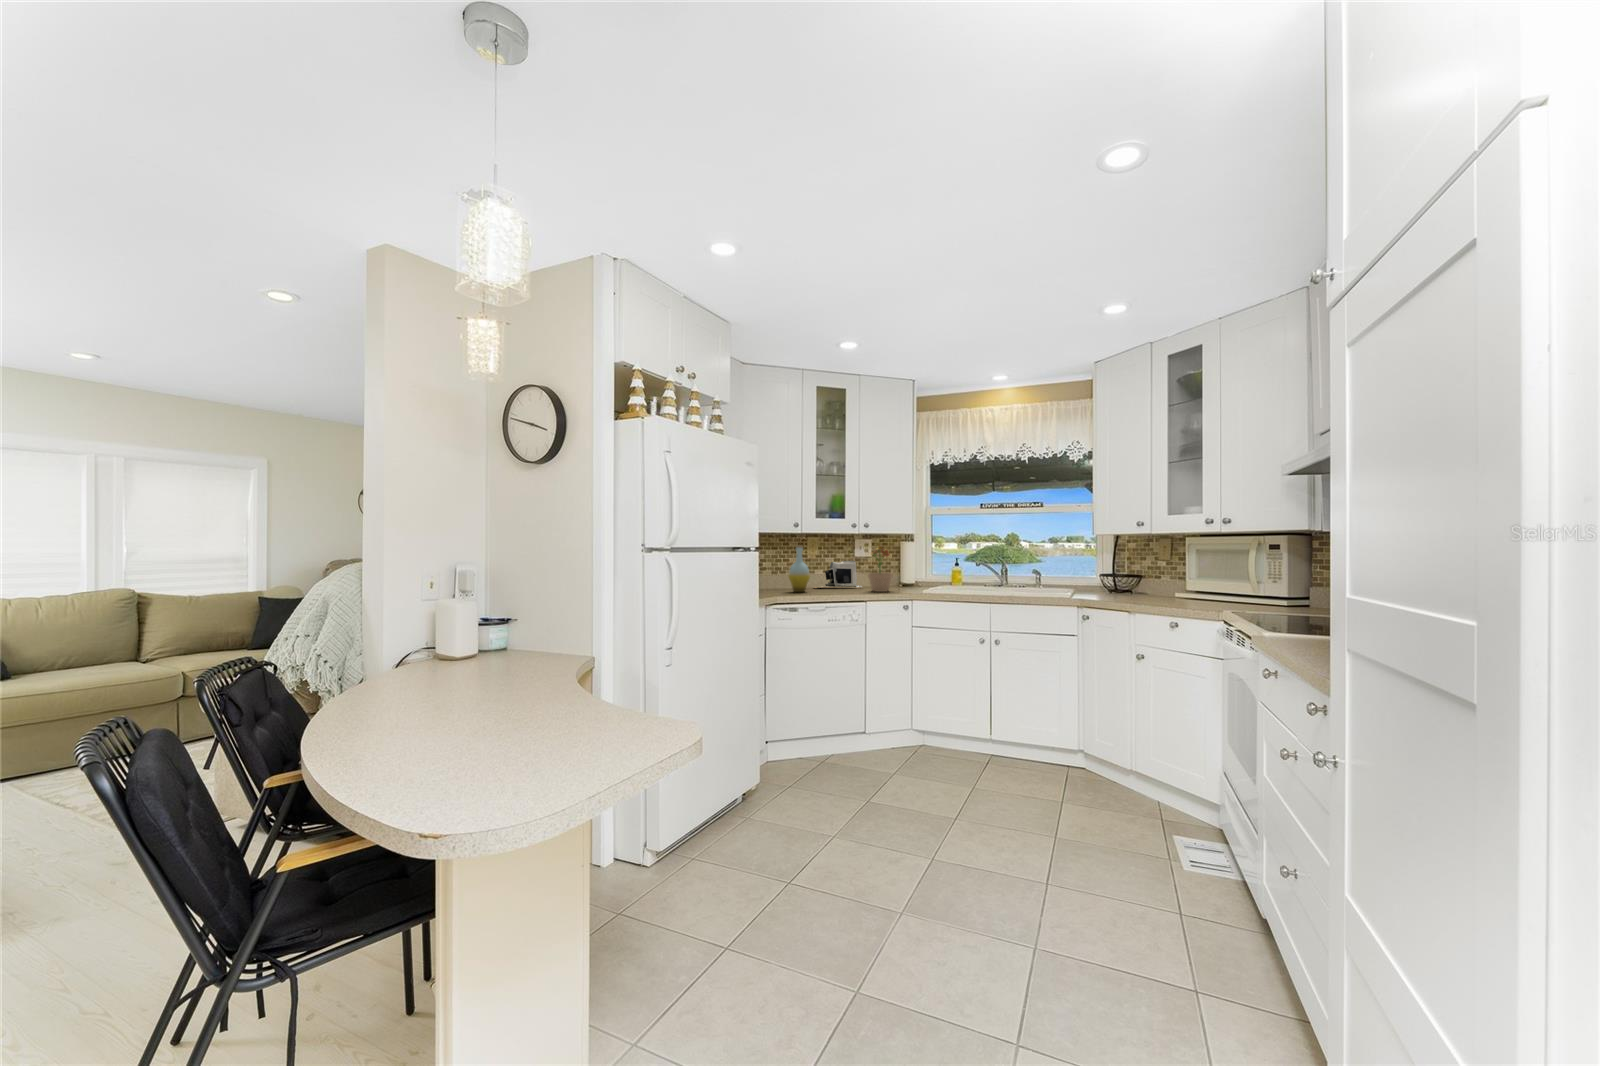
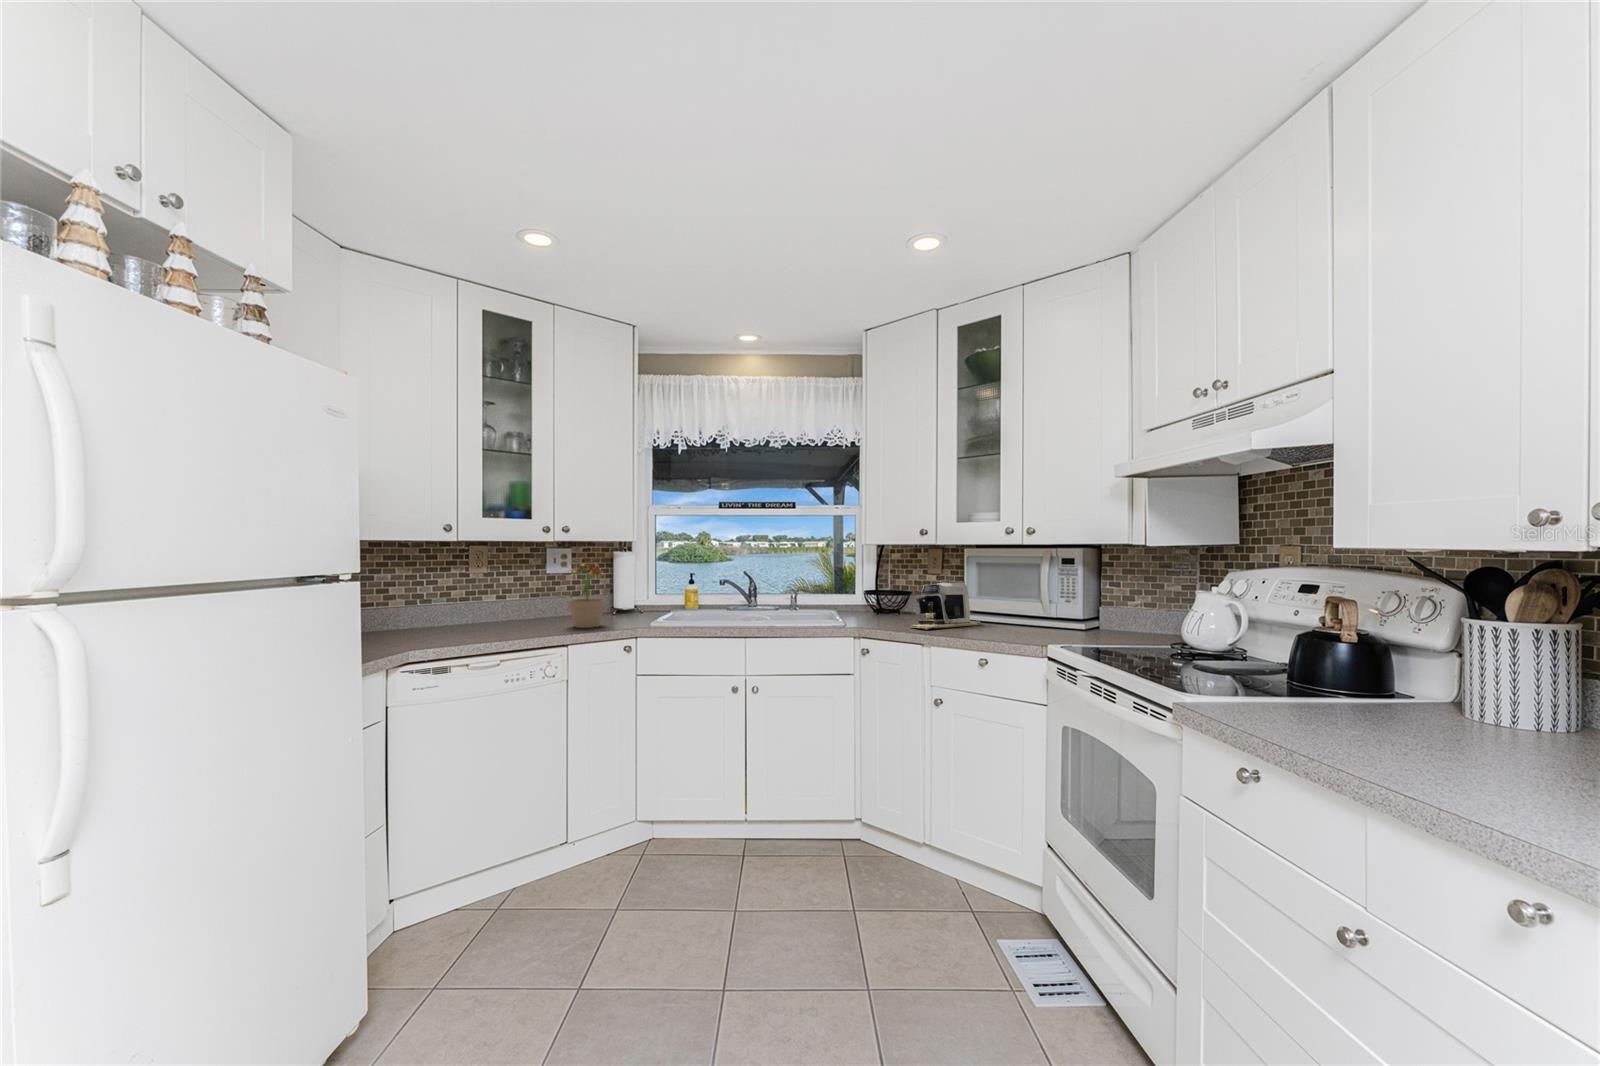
bottle: present [789,545,810,592] -> none [433,560,473,636]
coffee maker: present [814,561,862,588] -> present [912,581,983,630]

